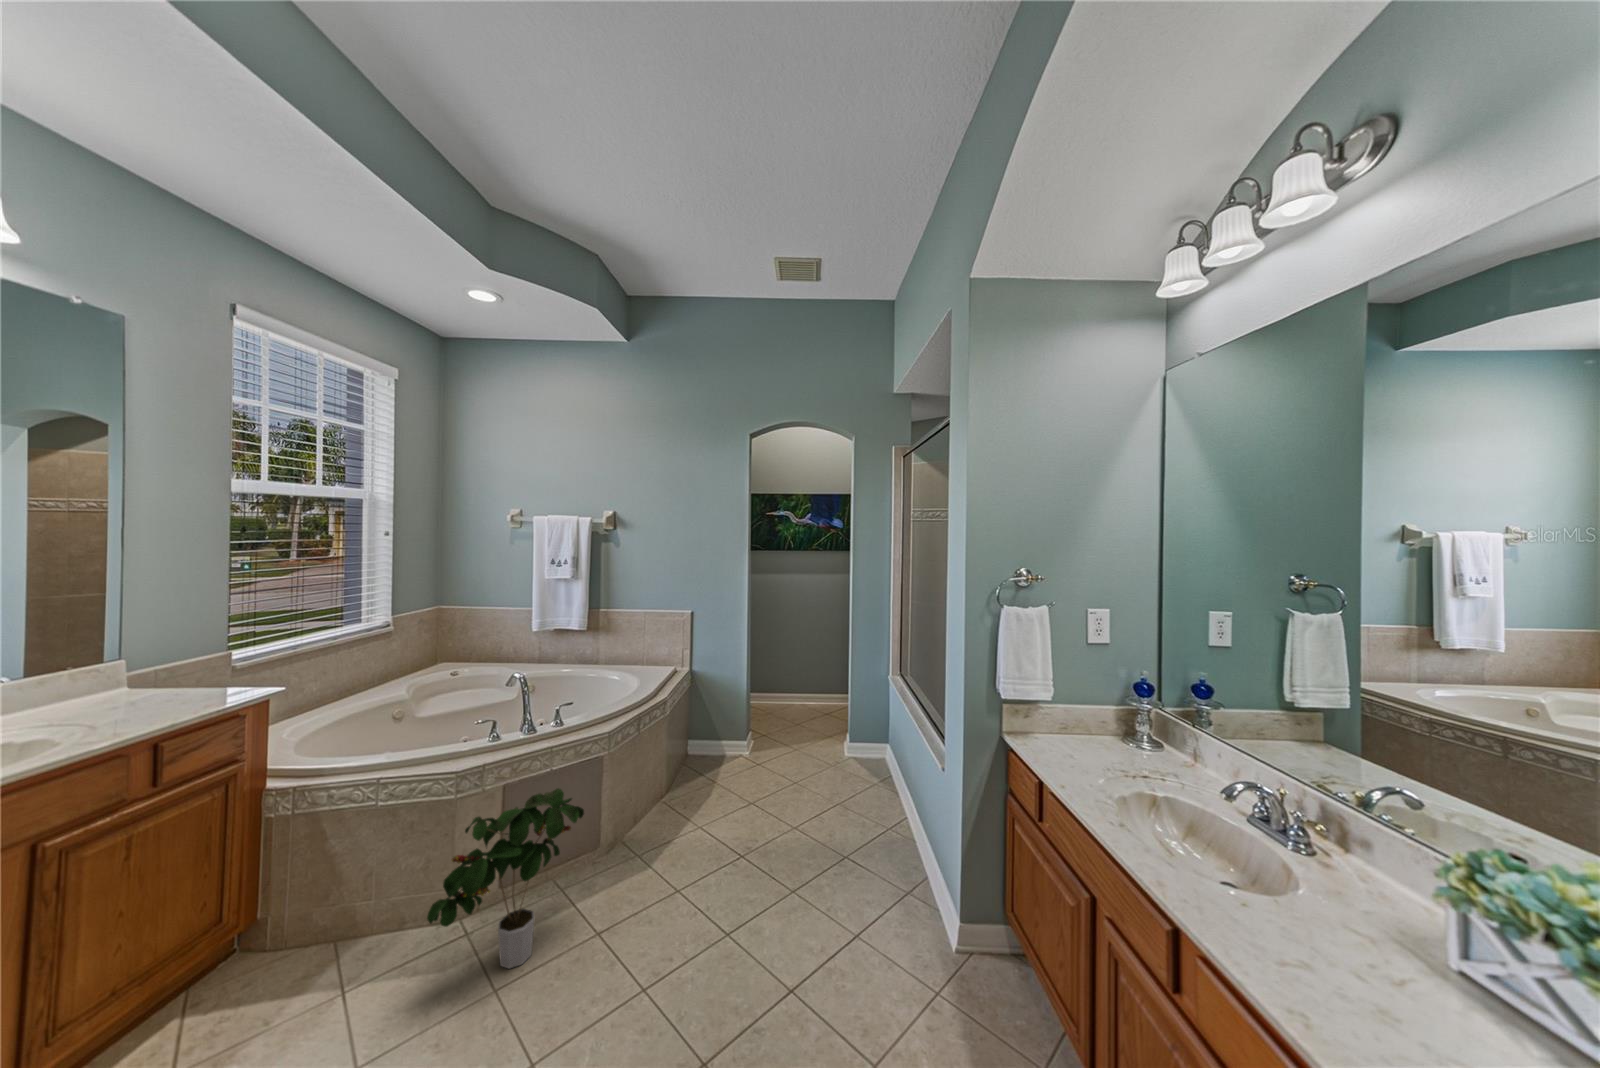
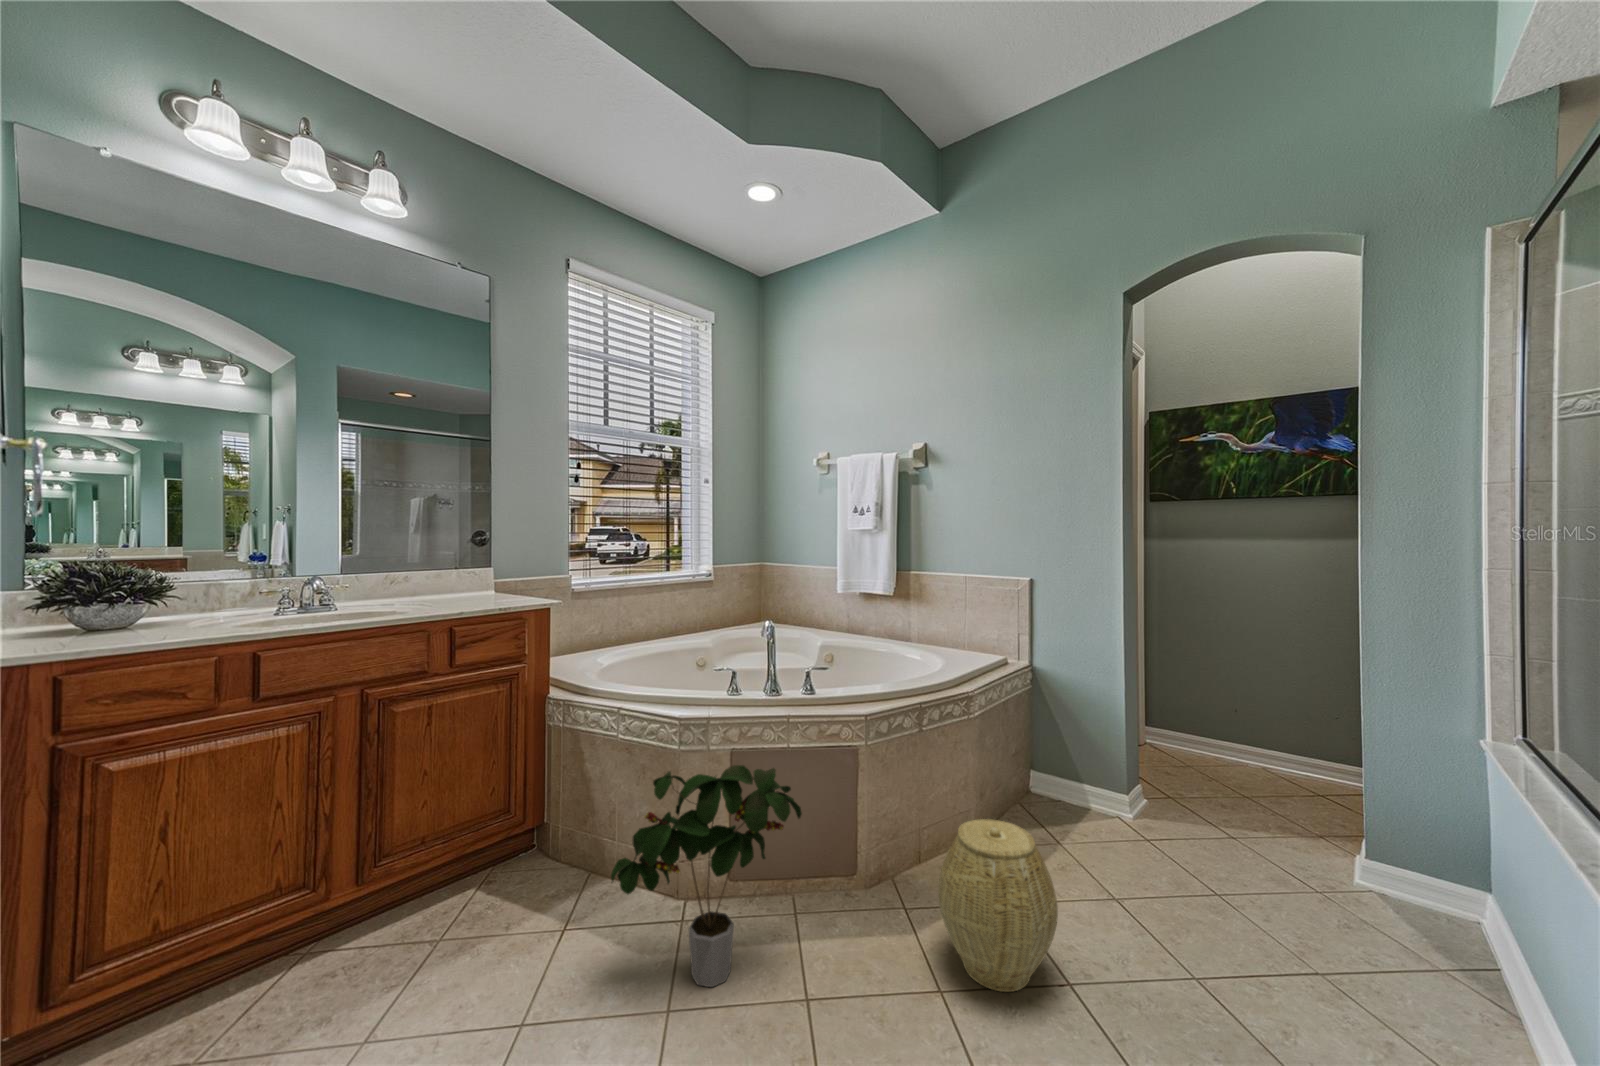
woven basket: none [670,776,738,877] -> present [938,819,1058,992]

